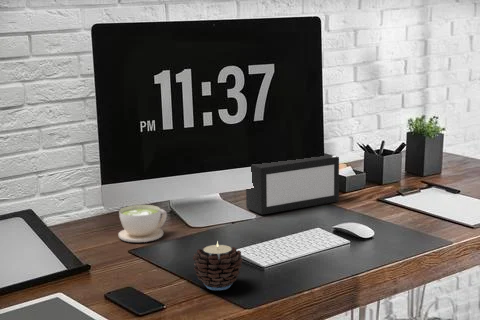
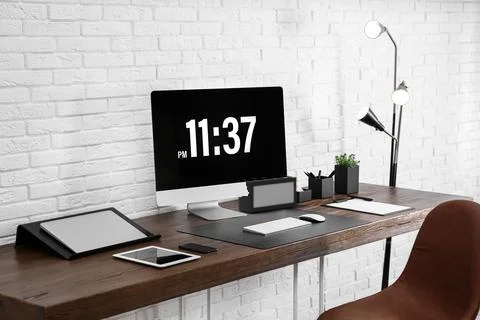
coffee cup: present [118,205,167,242] -> none [166,204,195,226]
candle: present [193,242,243,290] -> none [228,213,258,242]

